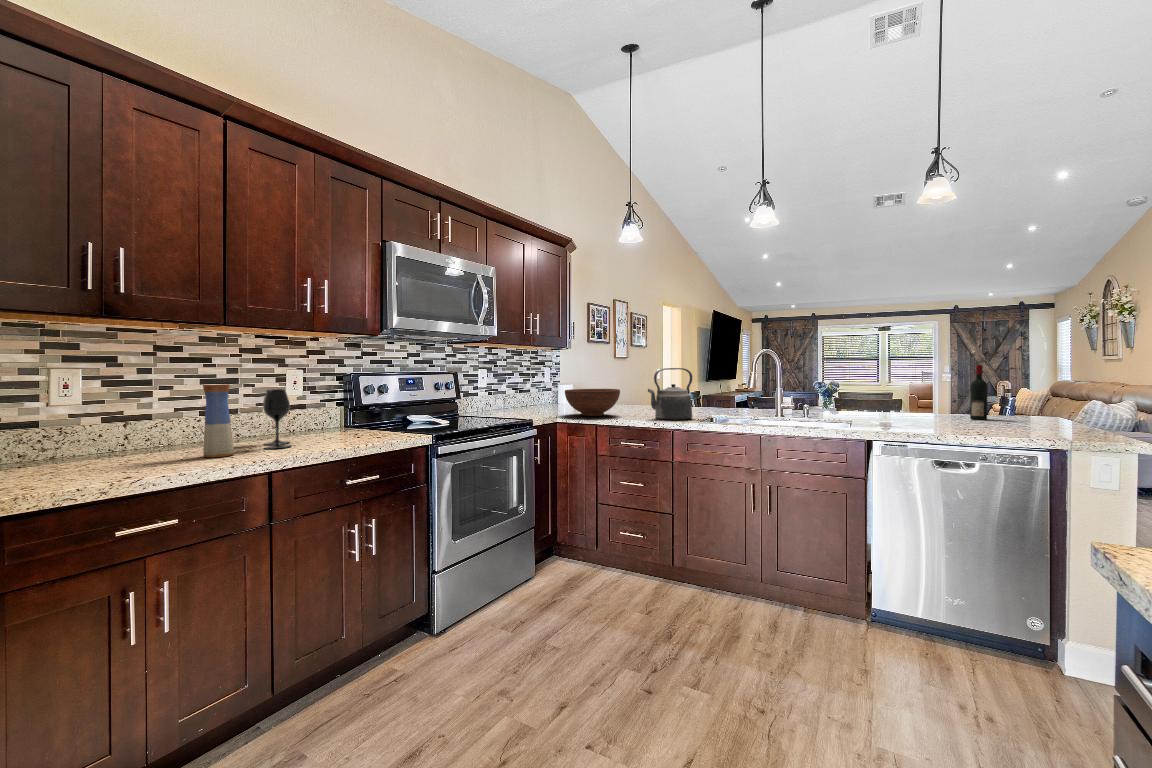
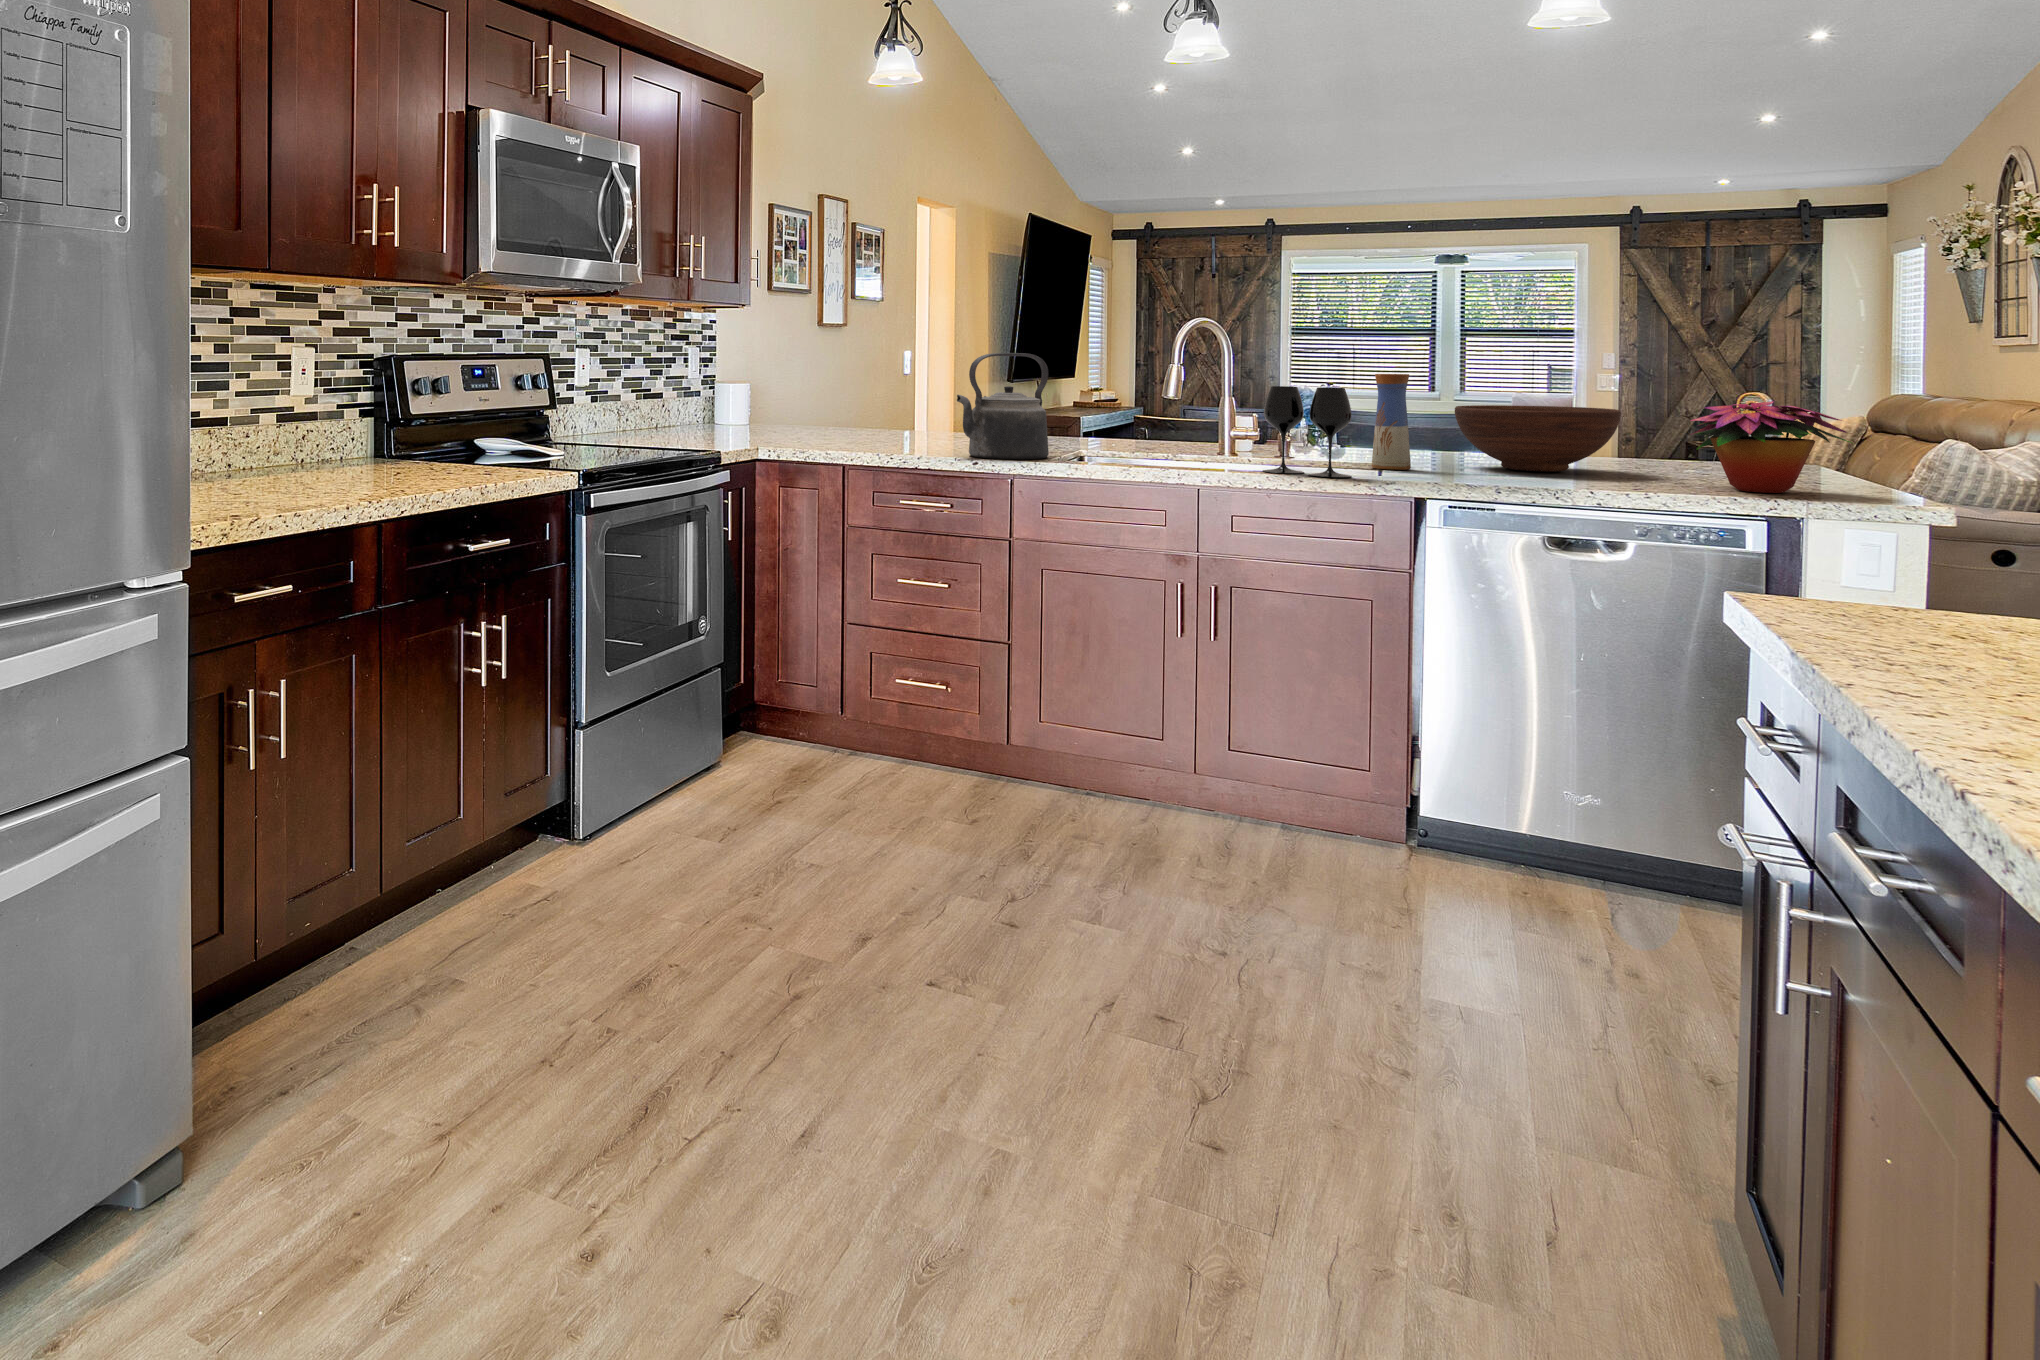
wine bottle: present [970,365,987,420] -> none [1640,356,1676,469]
vase: present [203,384,234,458] -> present [1371,374,1411,470]
flower arrangement: none [992,386,1086,434] -> present [1690,401,1851,493]
wine glass: present [263,389,291,449] -> present [1263,386,1352,477]
fruit bowl: present [565,389,620,416] -> present [1455,405,1621,472]

